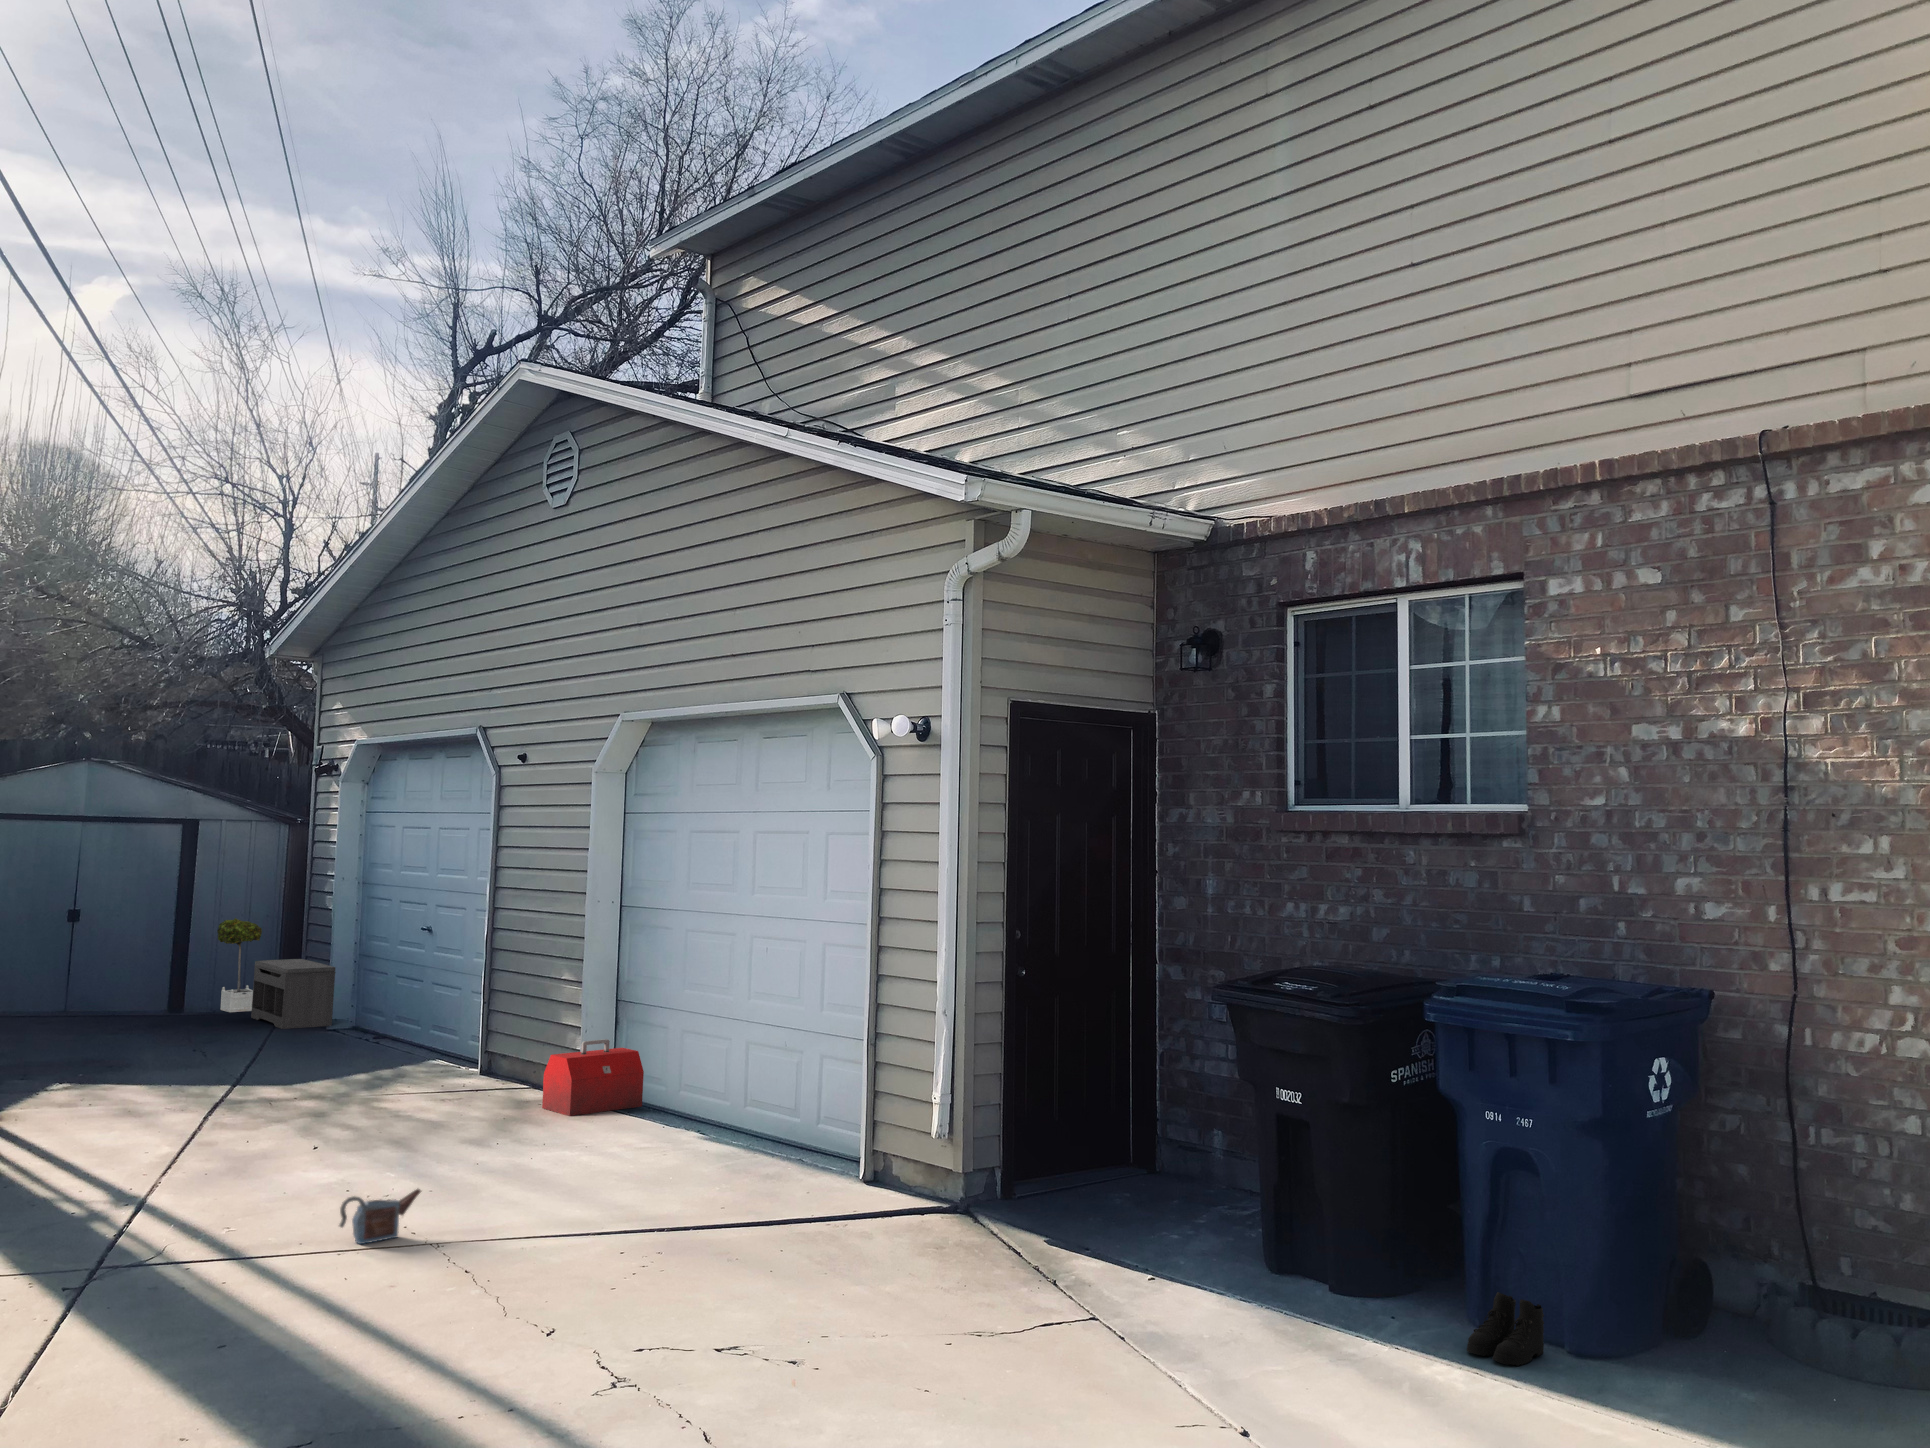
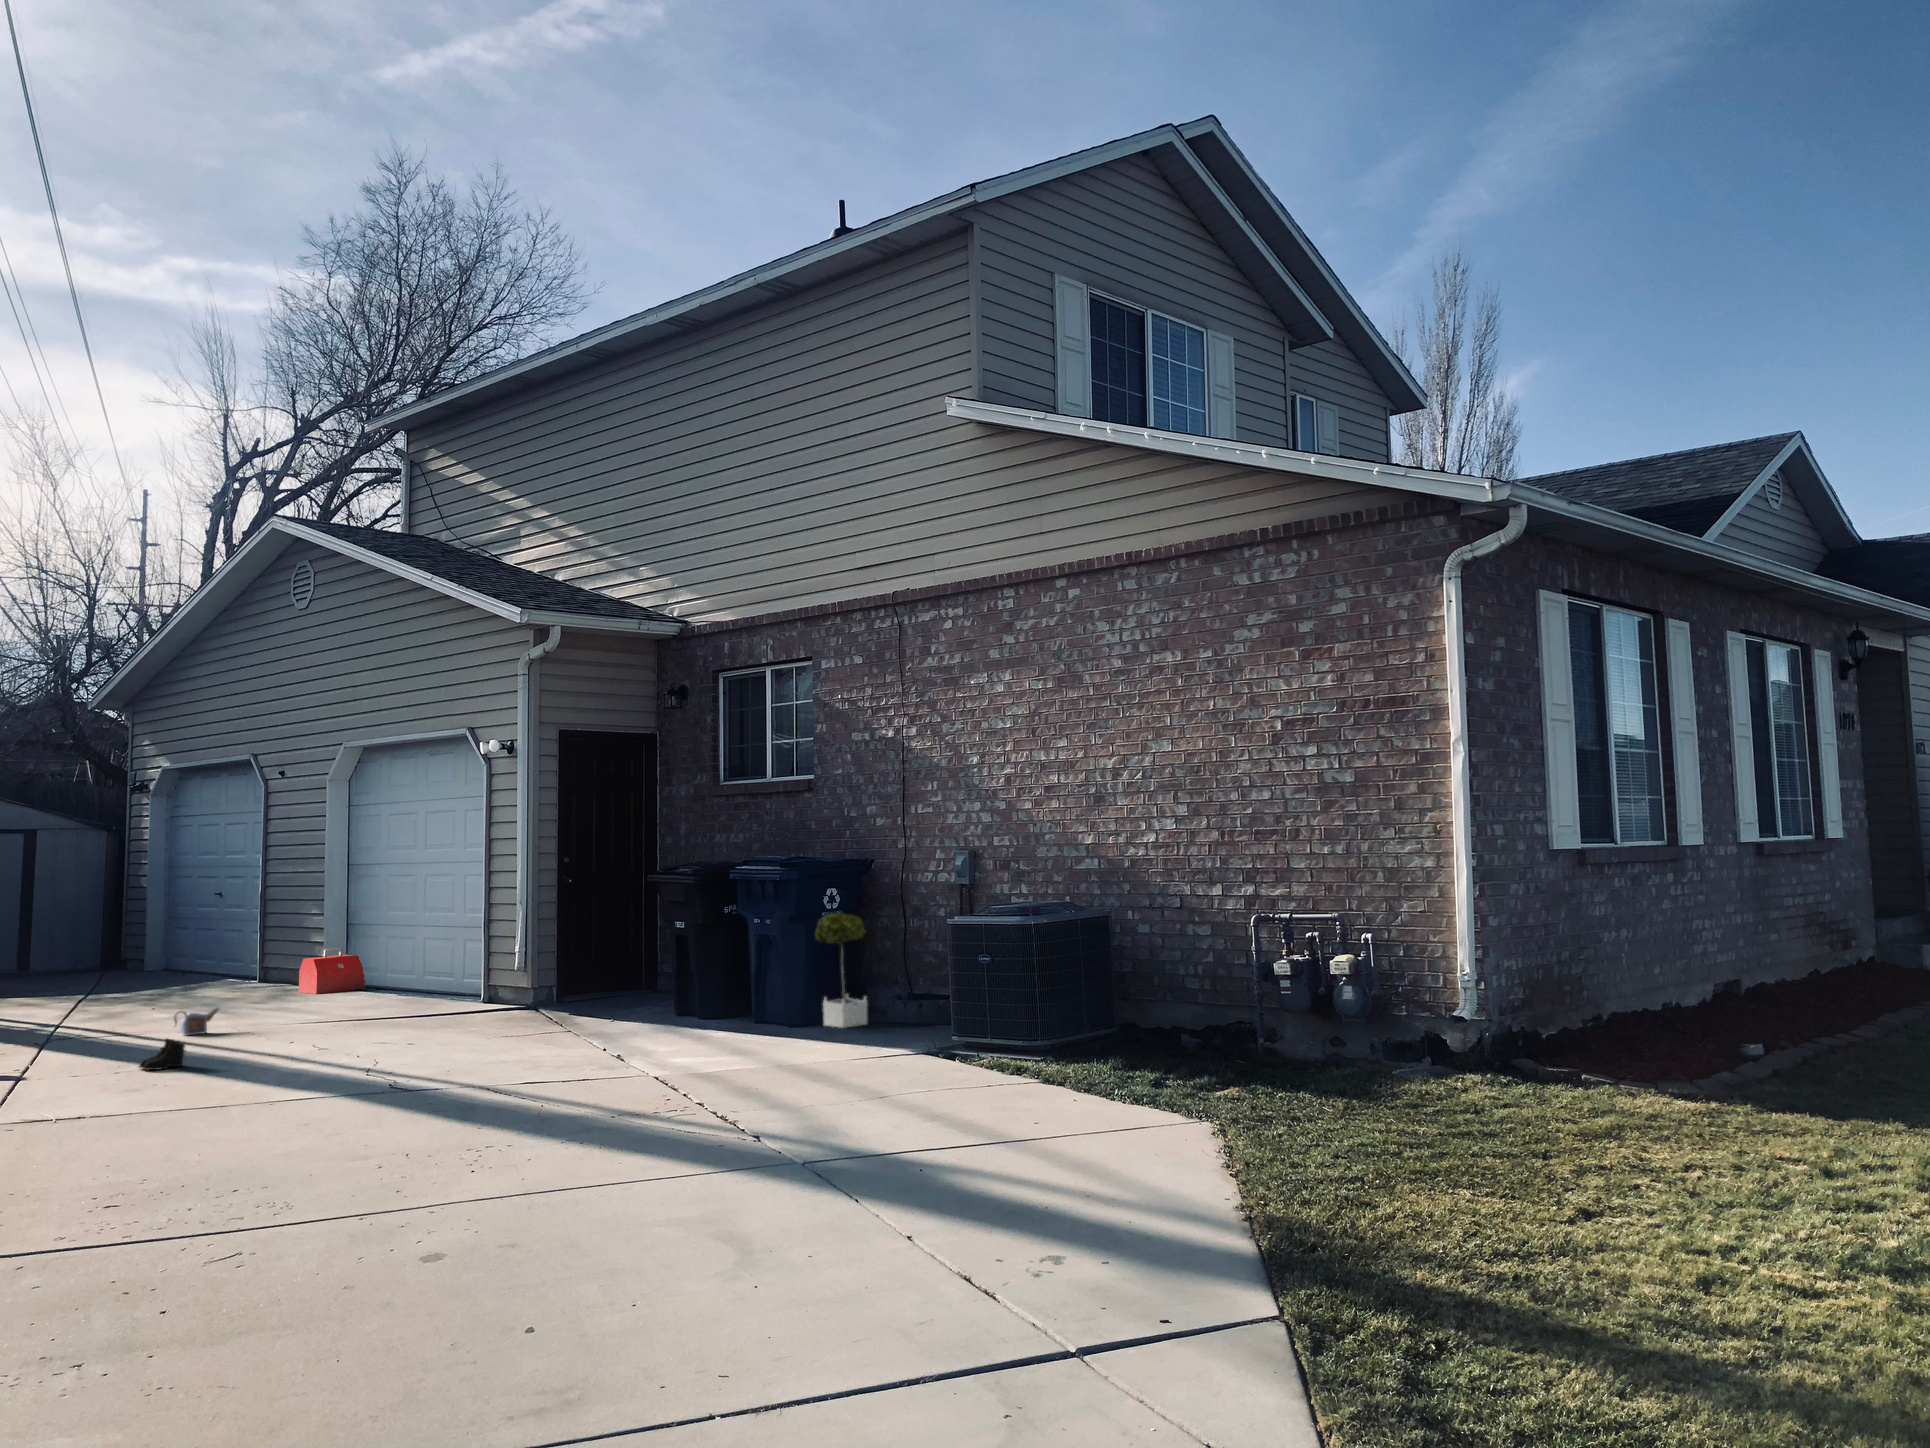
potted tree: present [217,918,262,1012] -> present [815,912,867,1028]
bench: present [251,959,336,1029] -> none [85,927,150,974]
boots: present [1467,1292,1544,1366] -> present [139,1039,185,1070]

